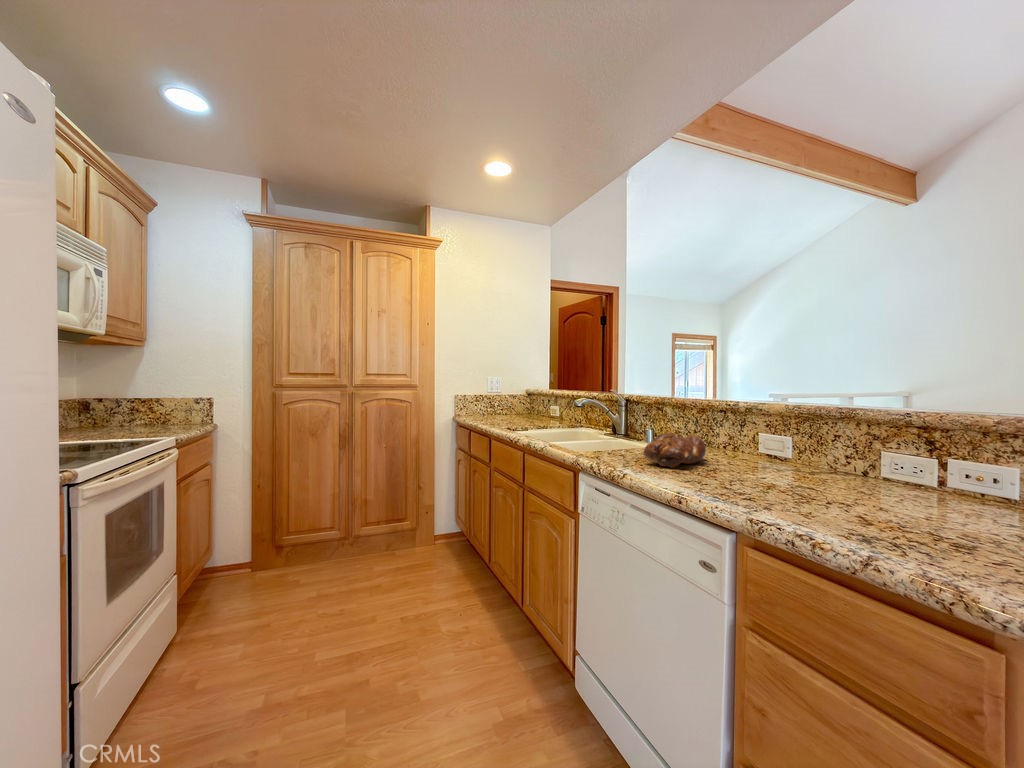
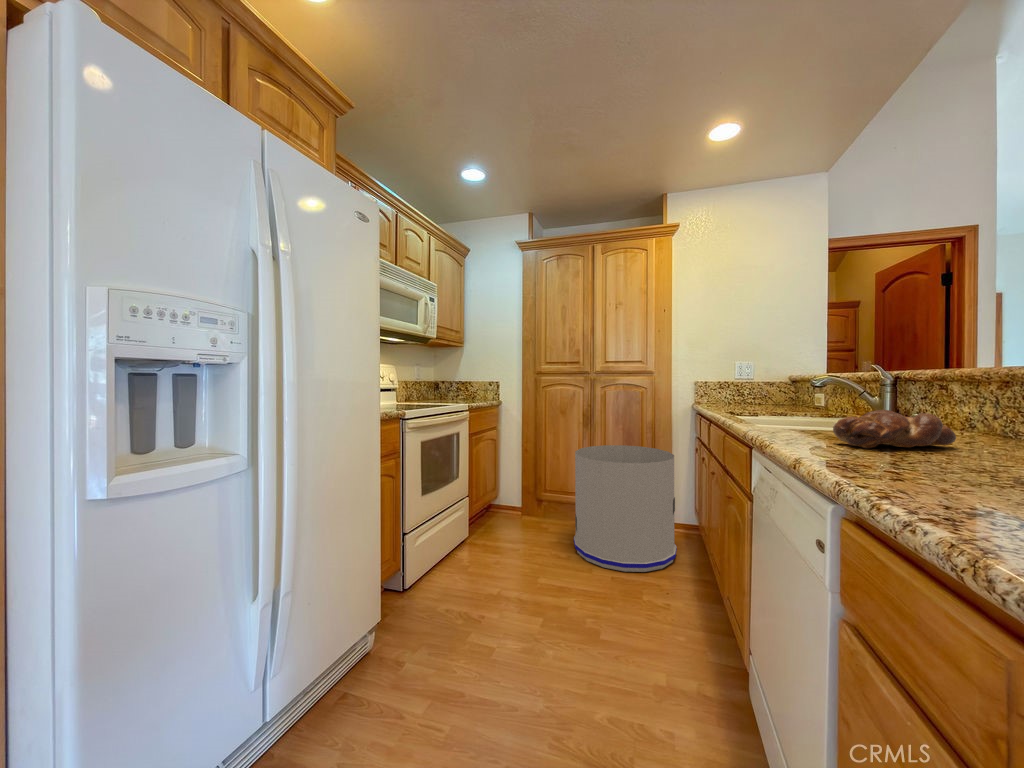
trash can: none [339,464,451,611] -> present [574,445,677,572]

